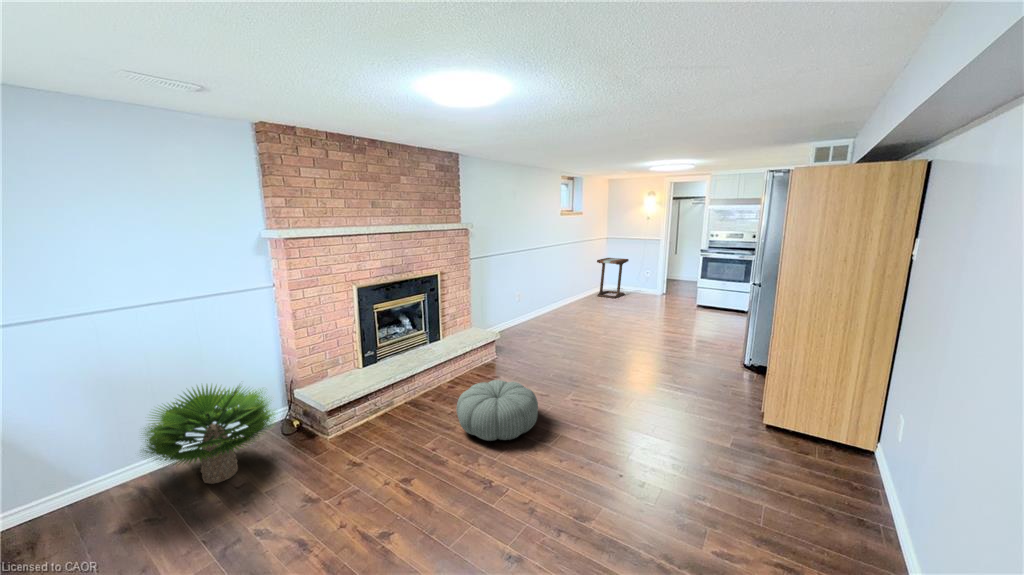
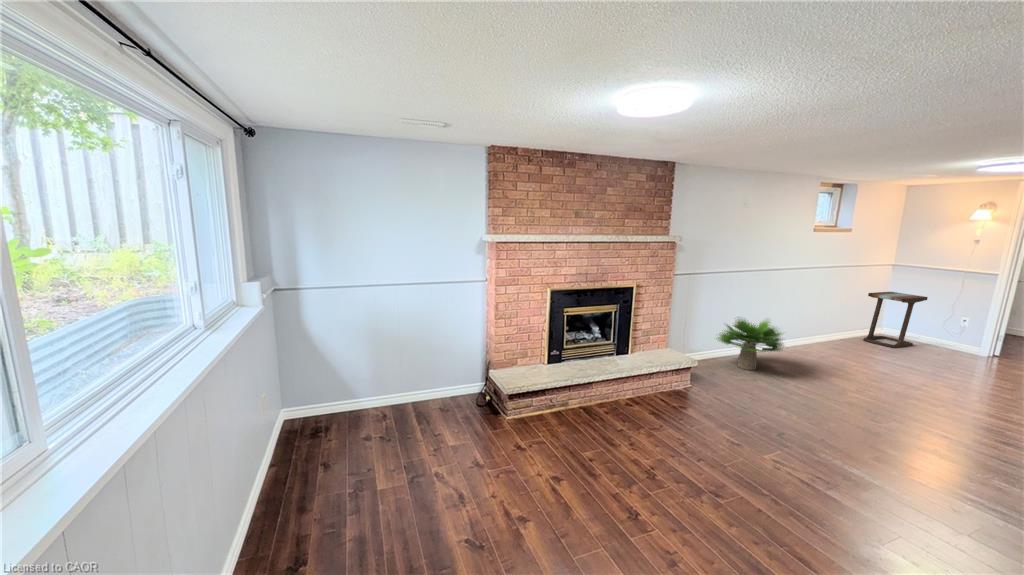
pouf: present [457,380,538,441] -> none [623,407,719,479]
potted plant: present [143,385,275,484] -> present [718,319,784,370]

